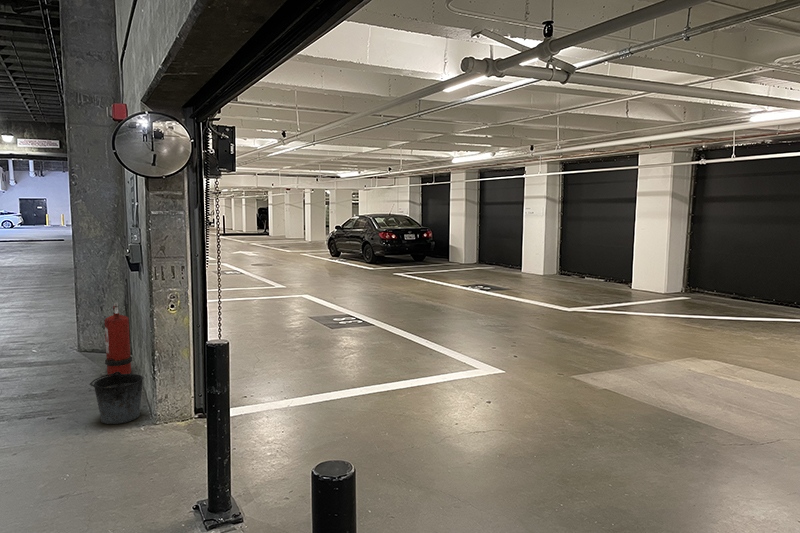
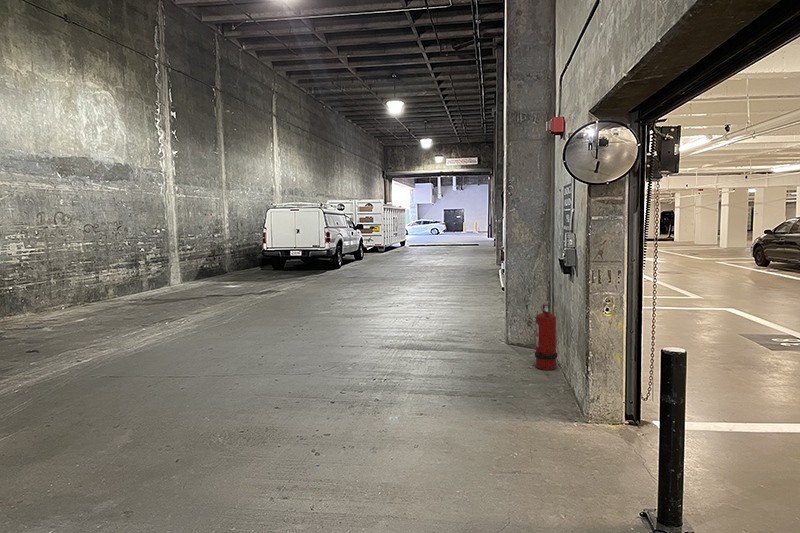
bucket: present [90,371,143,424] -> none [529,365,575,414]

